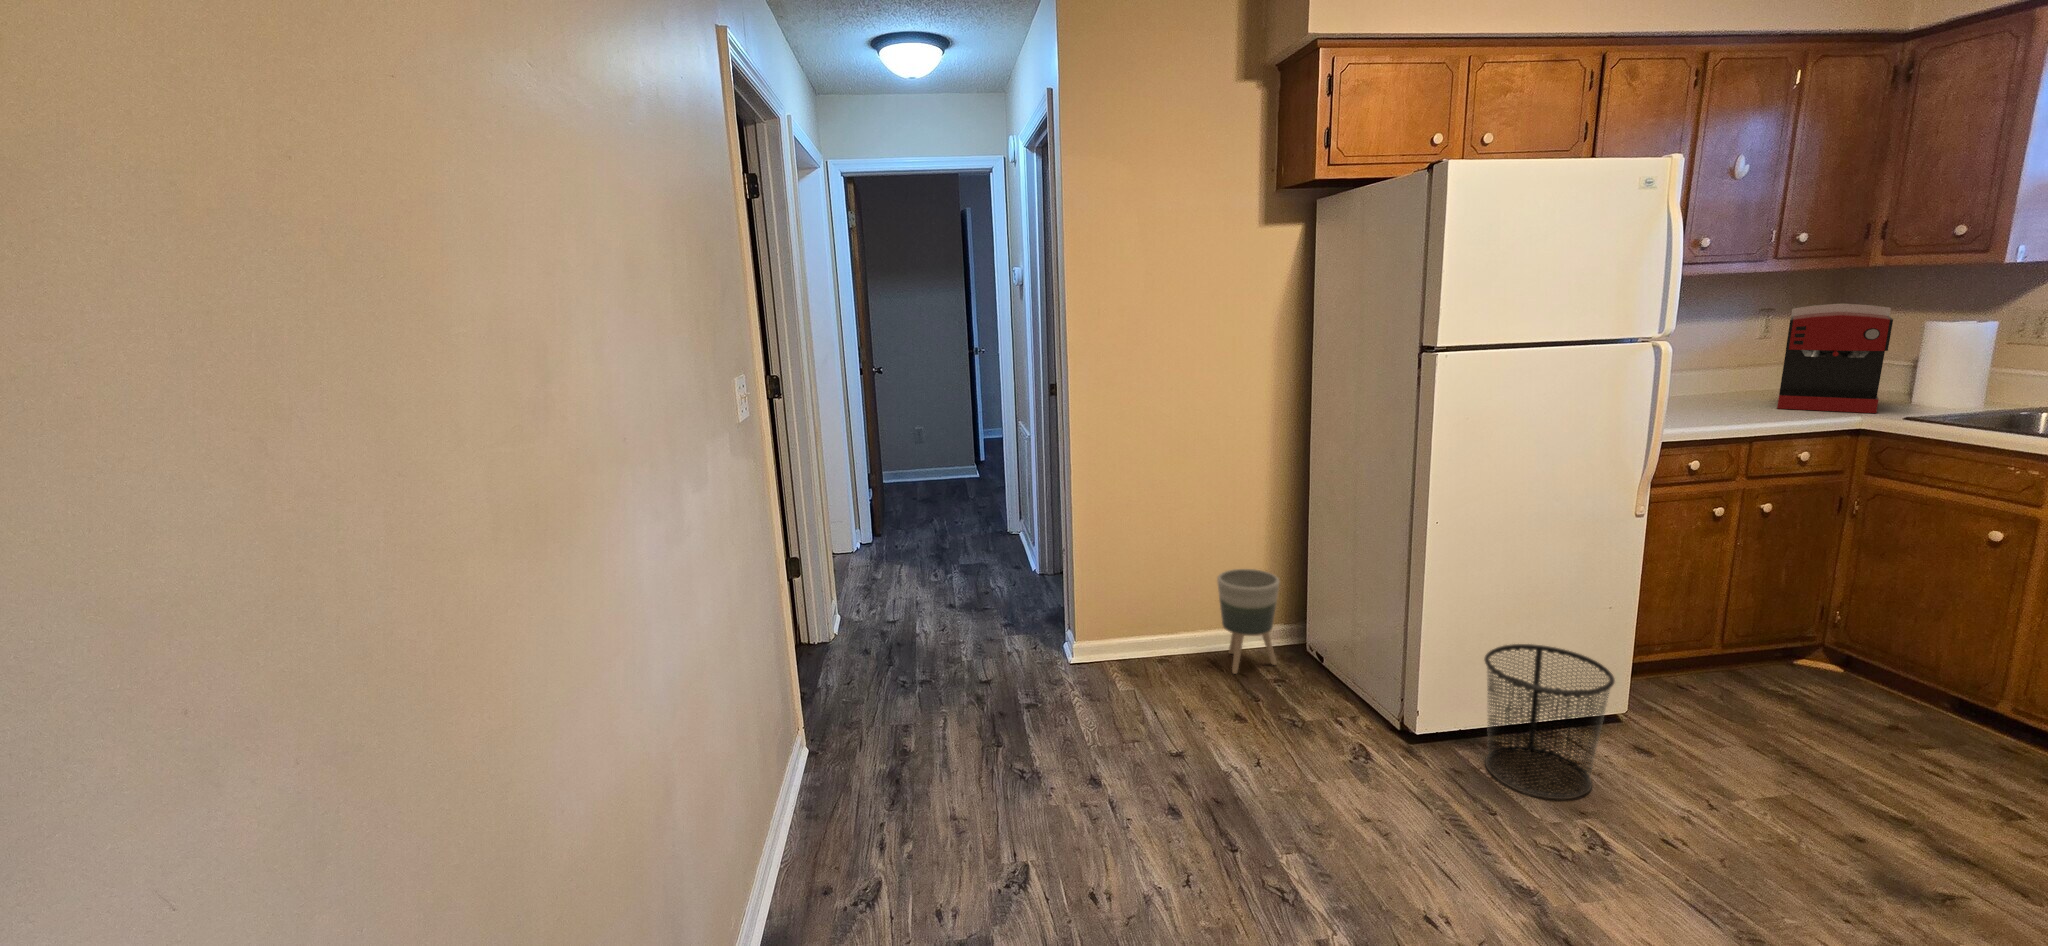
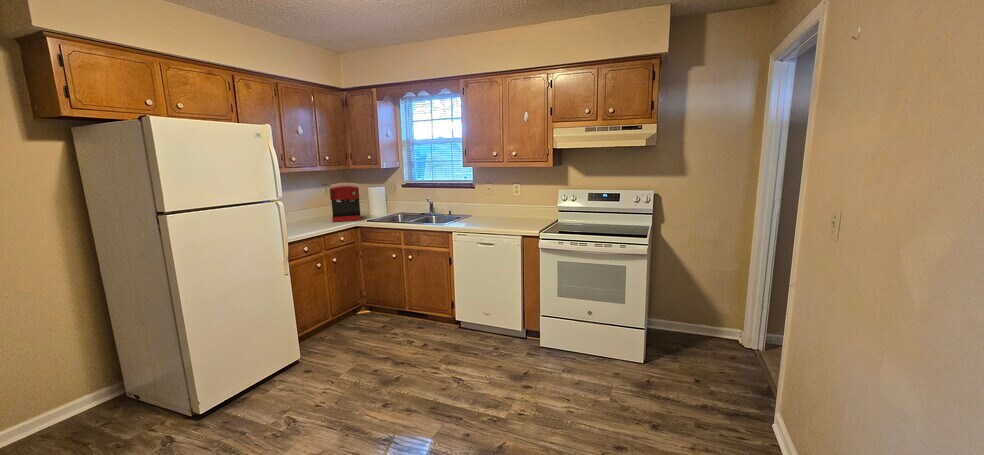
planter: present [1217,569,1280,674] -> none [35,360,103,436]
trash can: present [1484,644,1615,799] -> none [227,342,289,417]

